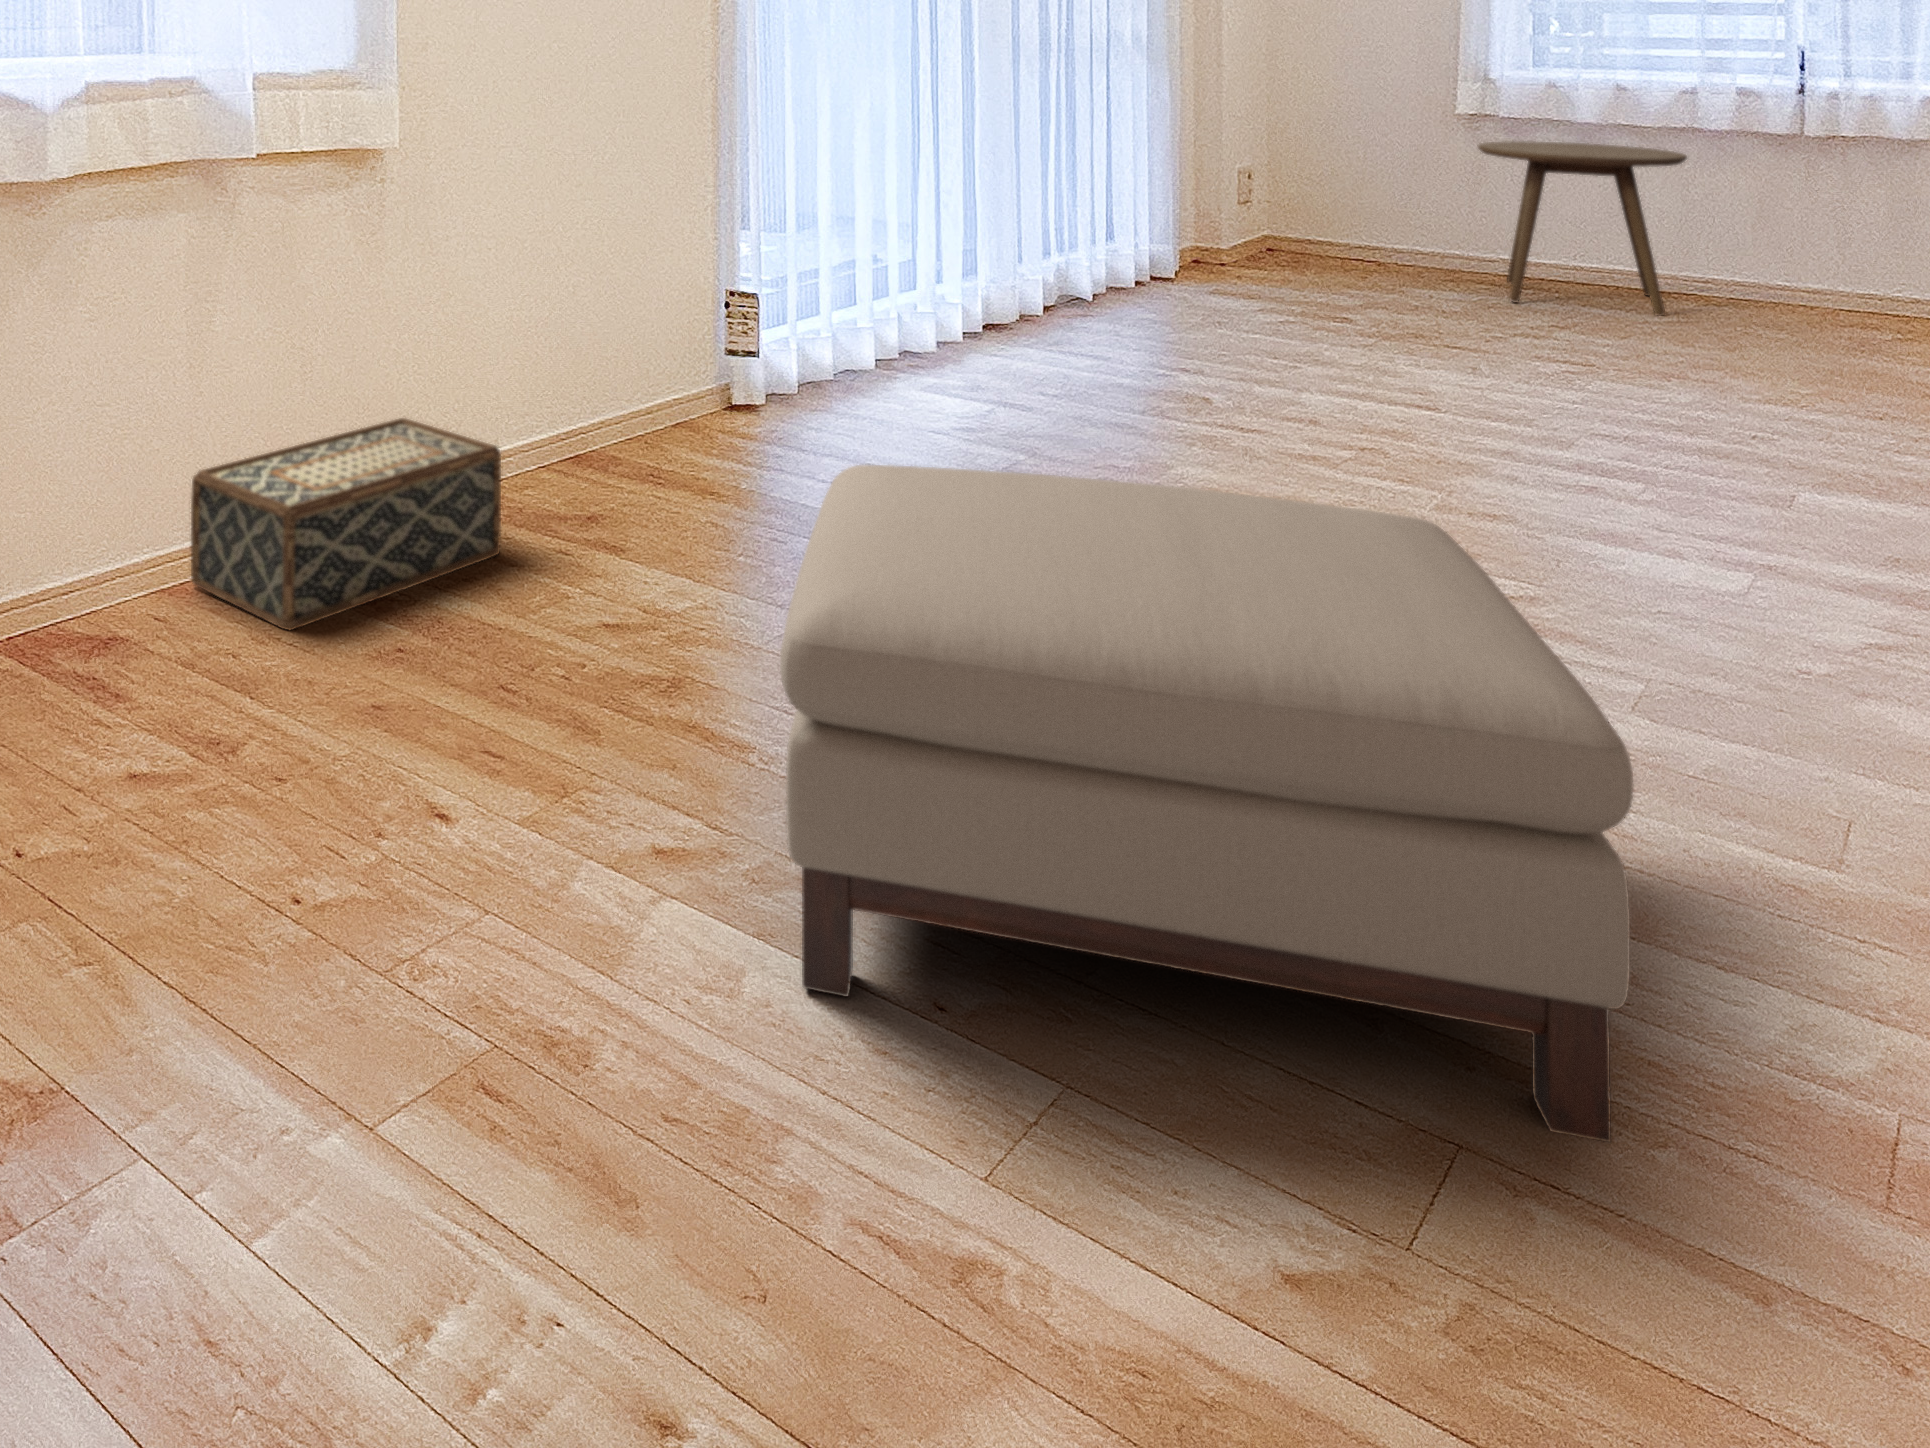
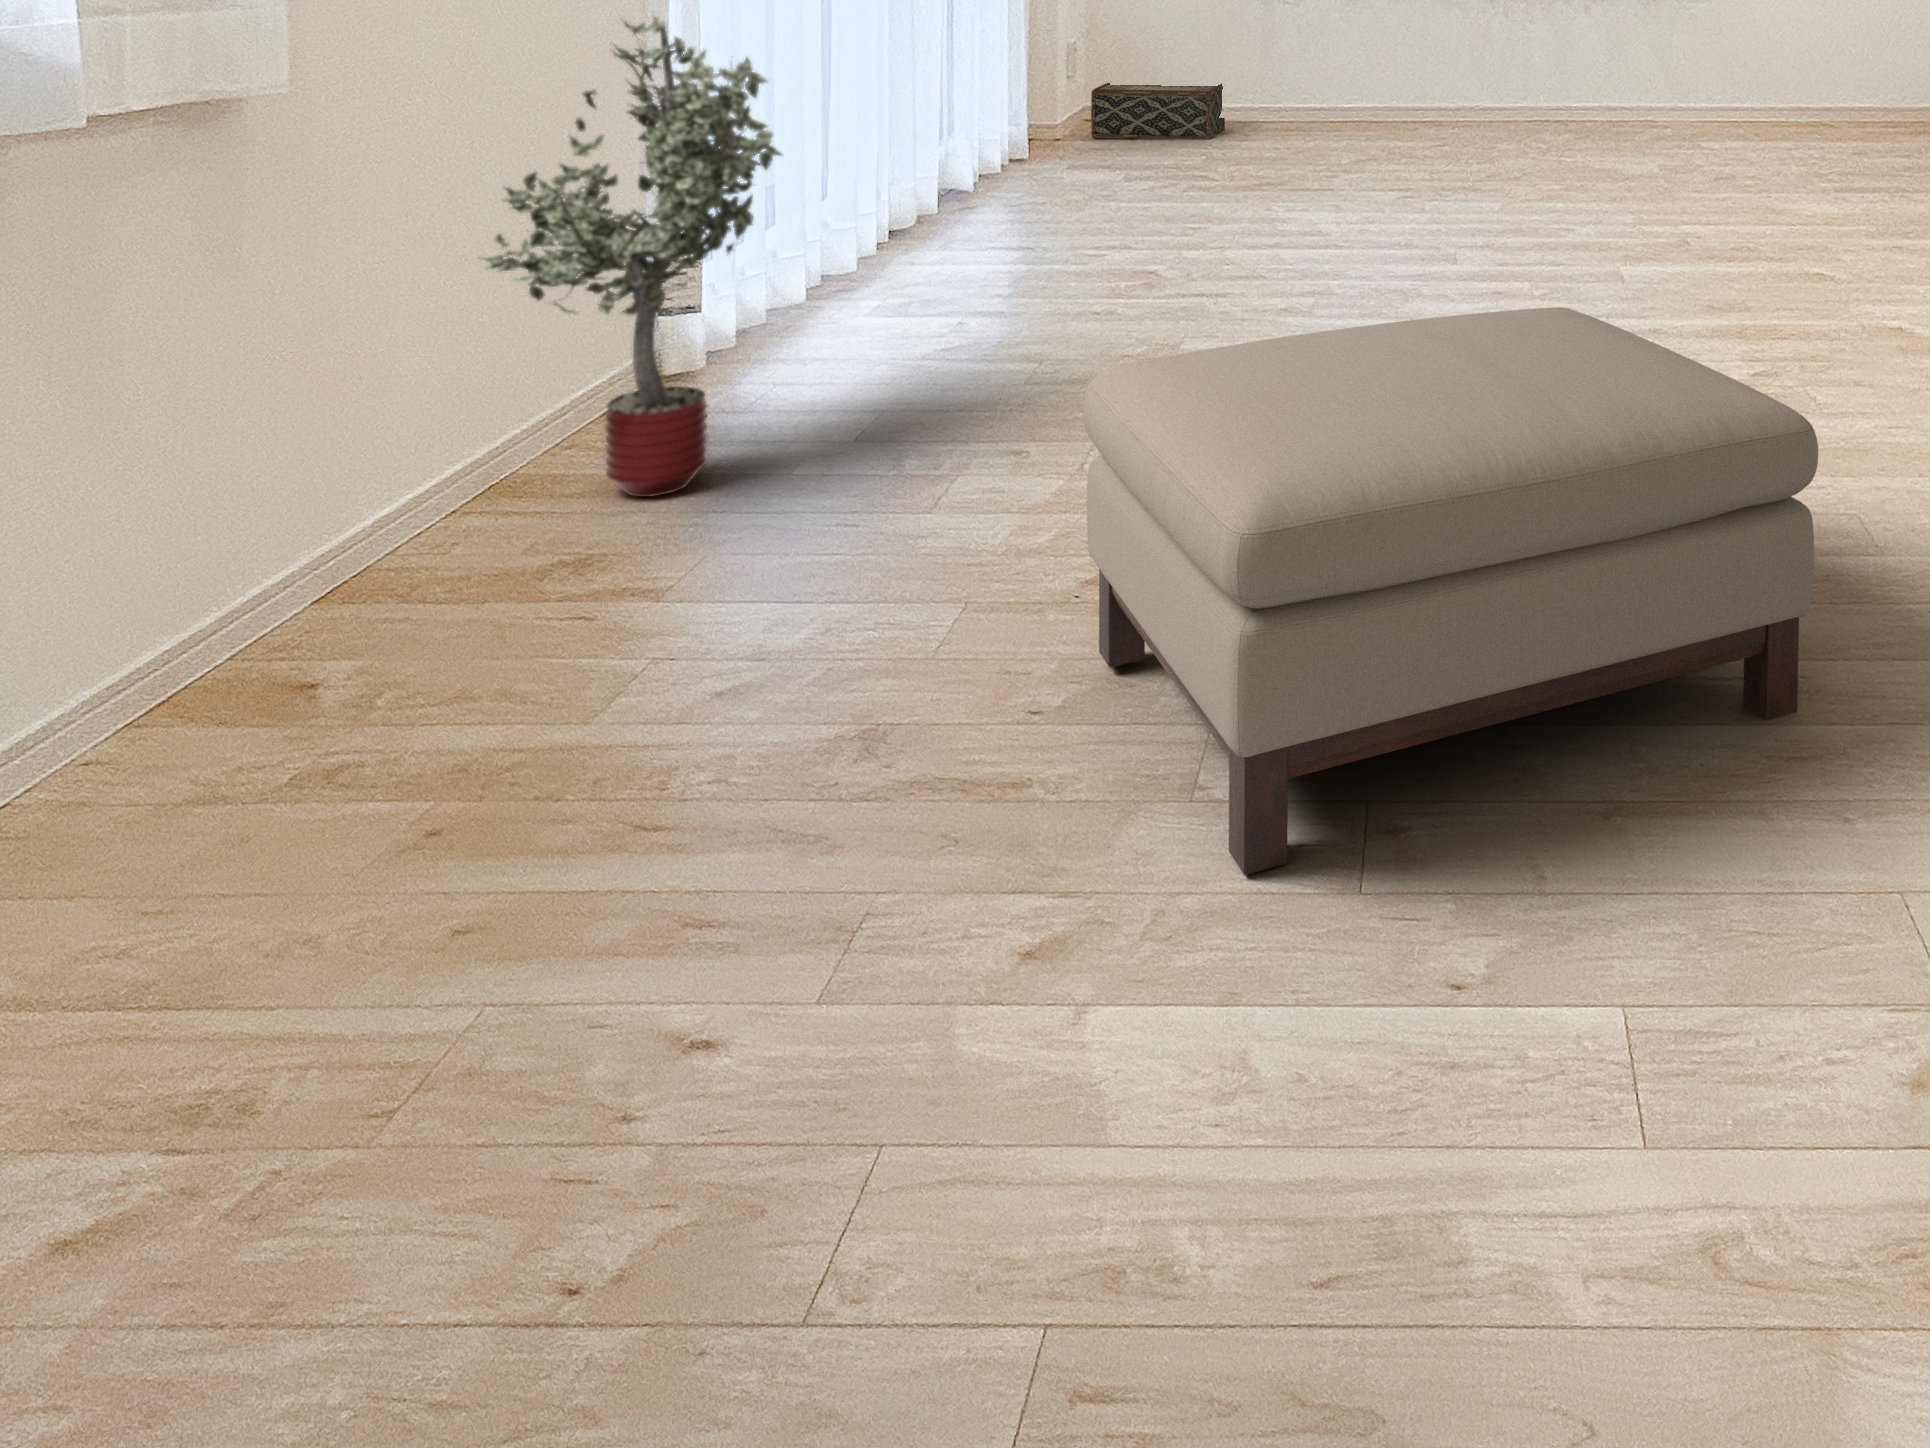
potted tree: none [526,109,767,504] -> present [483,17,782,497]
side table: present [1477,141,1687,316] -> none [1278,6,1425,146]
woven basket: present [191,418,501,630] -> present [1091,83,1225,140]

